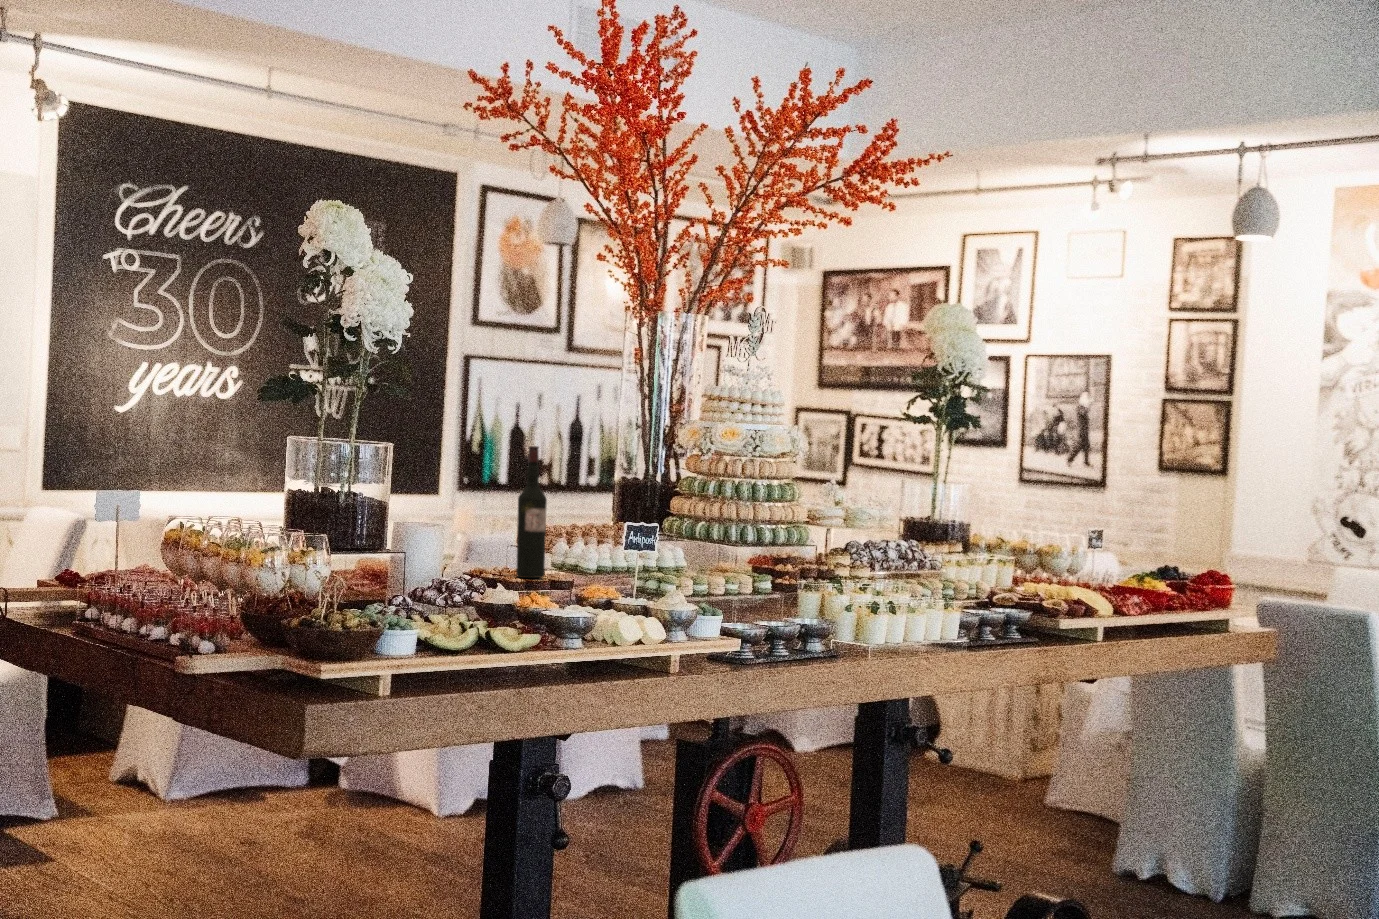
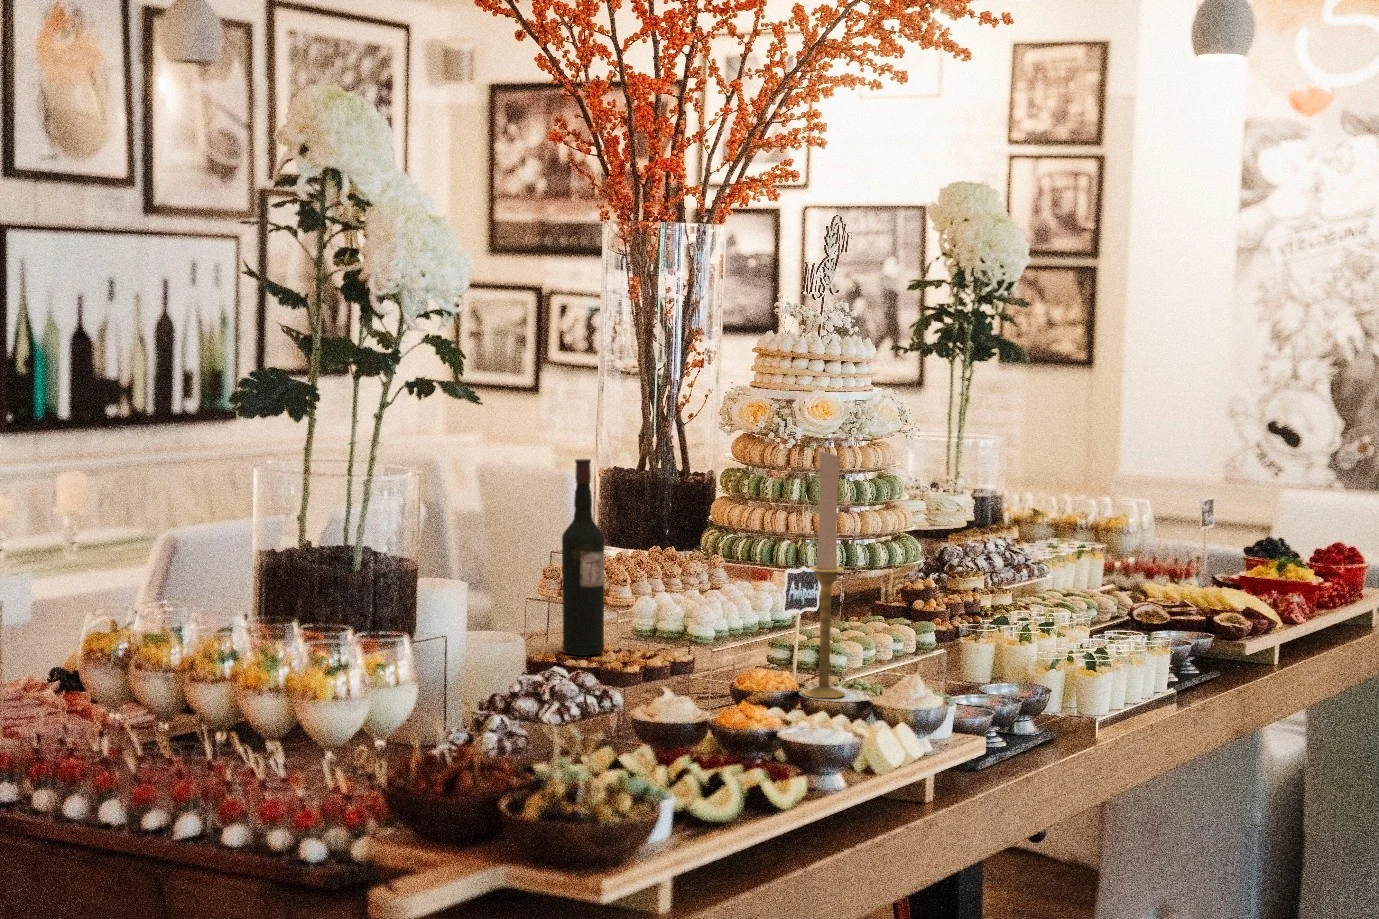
candlestick: none [625,433,654,605] -> present [803,452,844,698]

